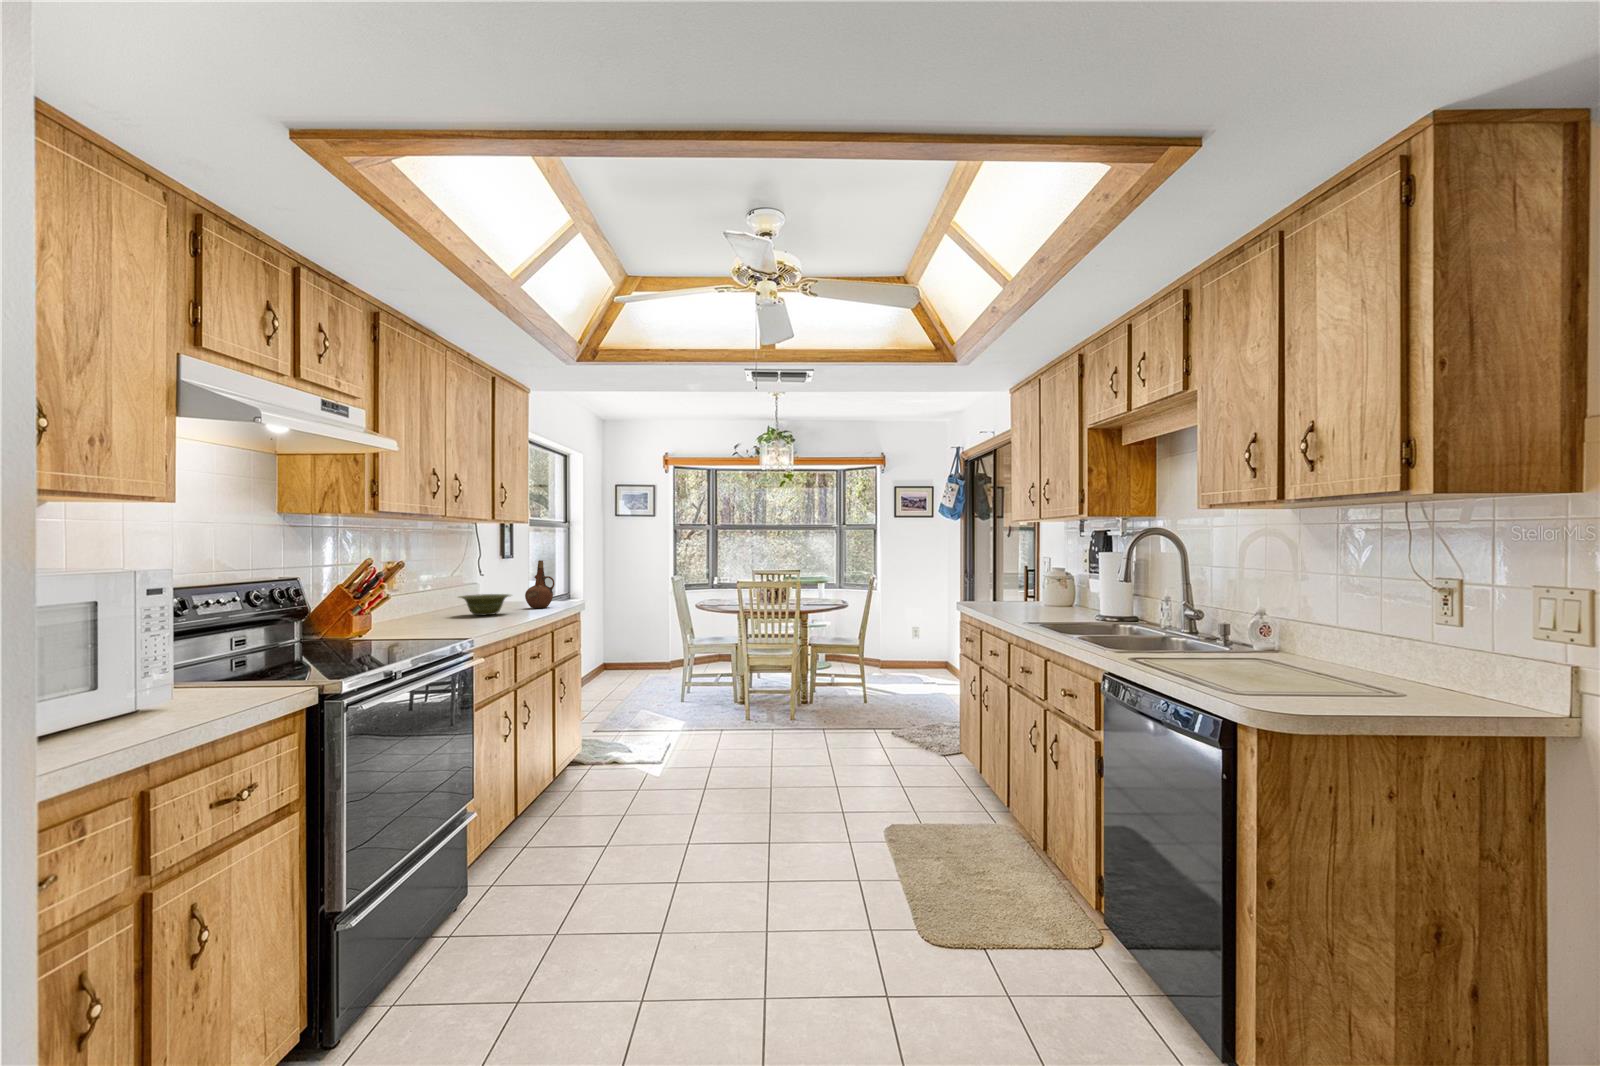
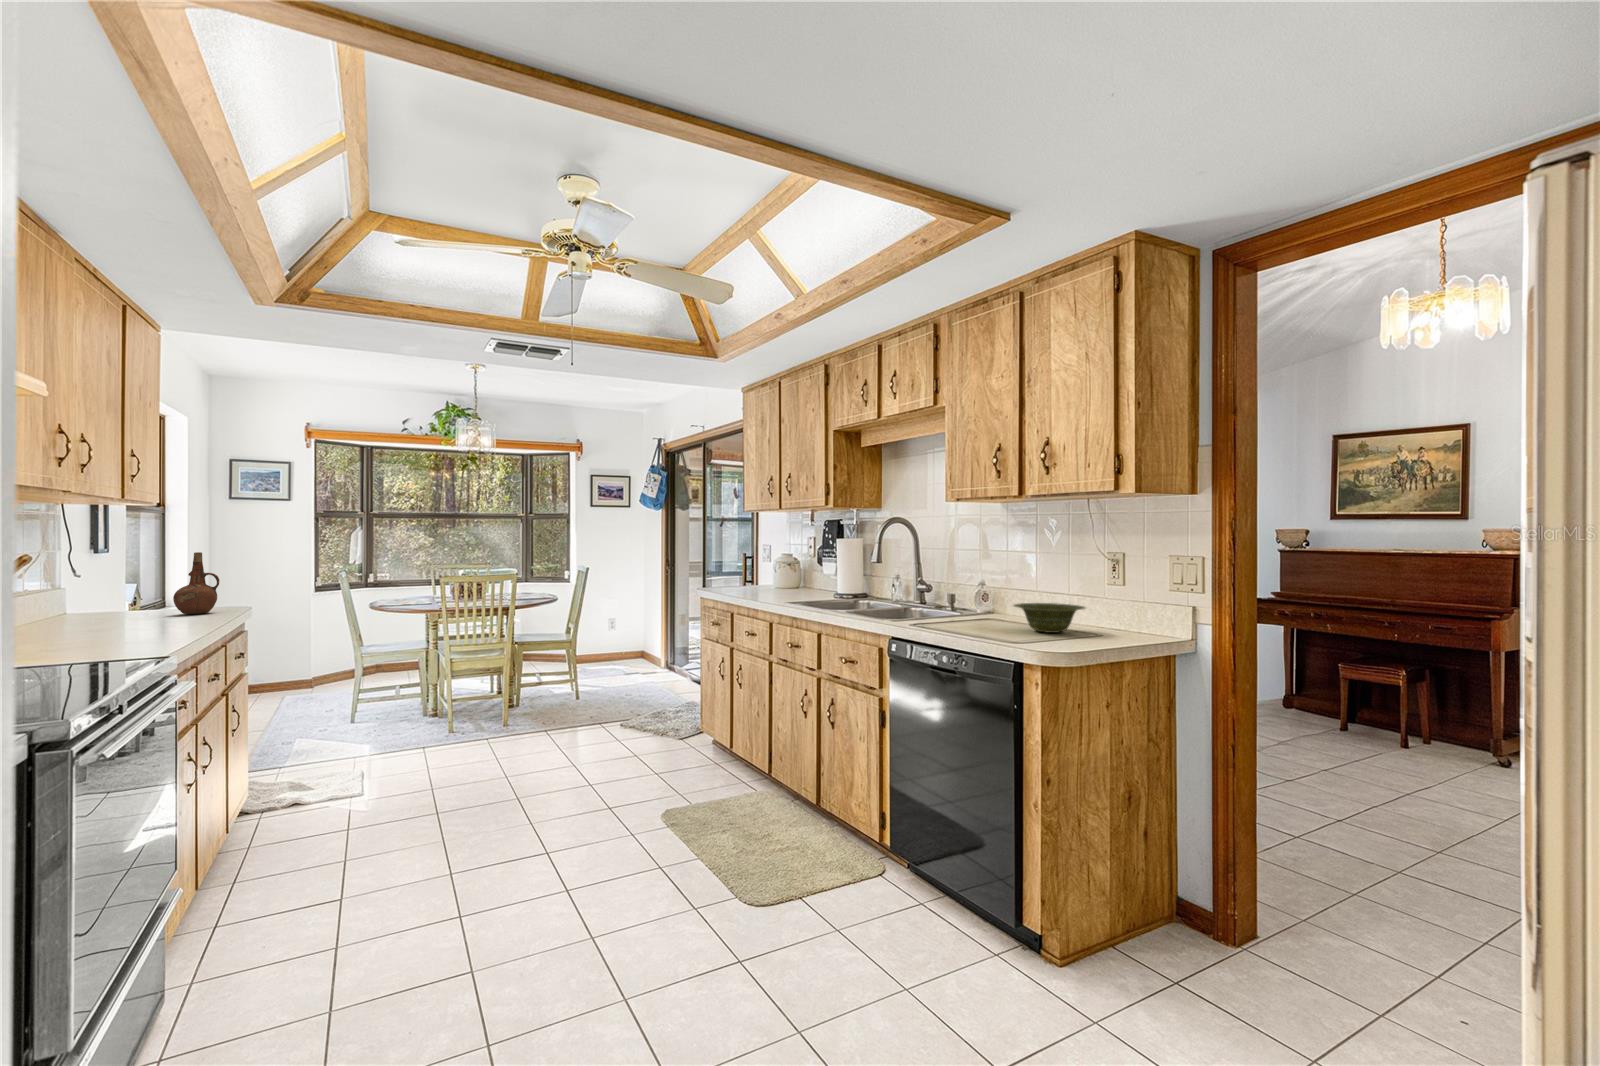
dish: present [458,594,510,615] -> present [1014,603,1085,633]

